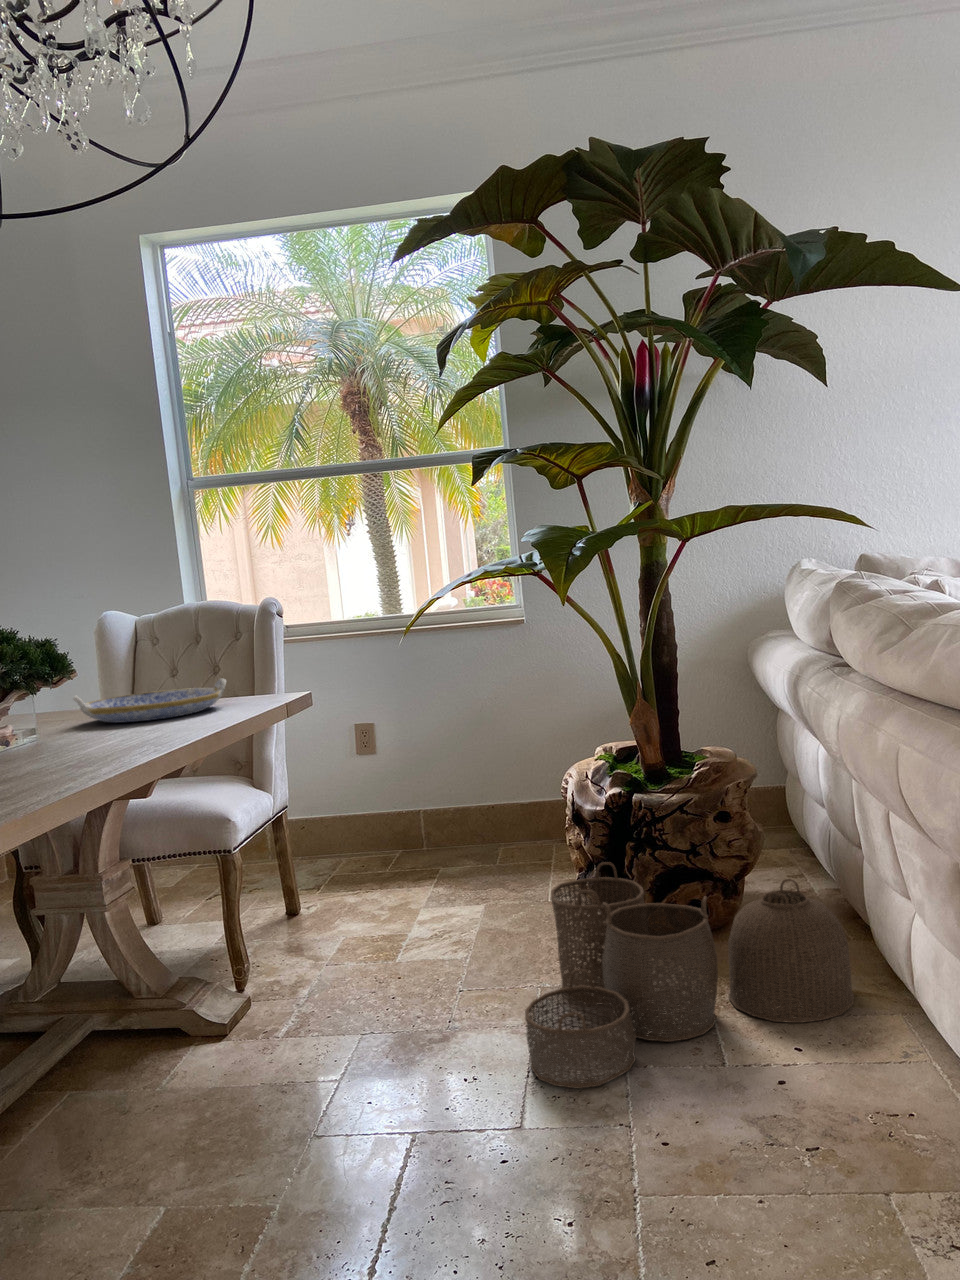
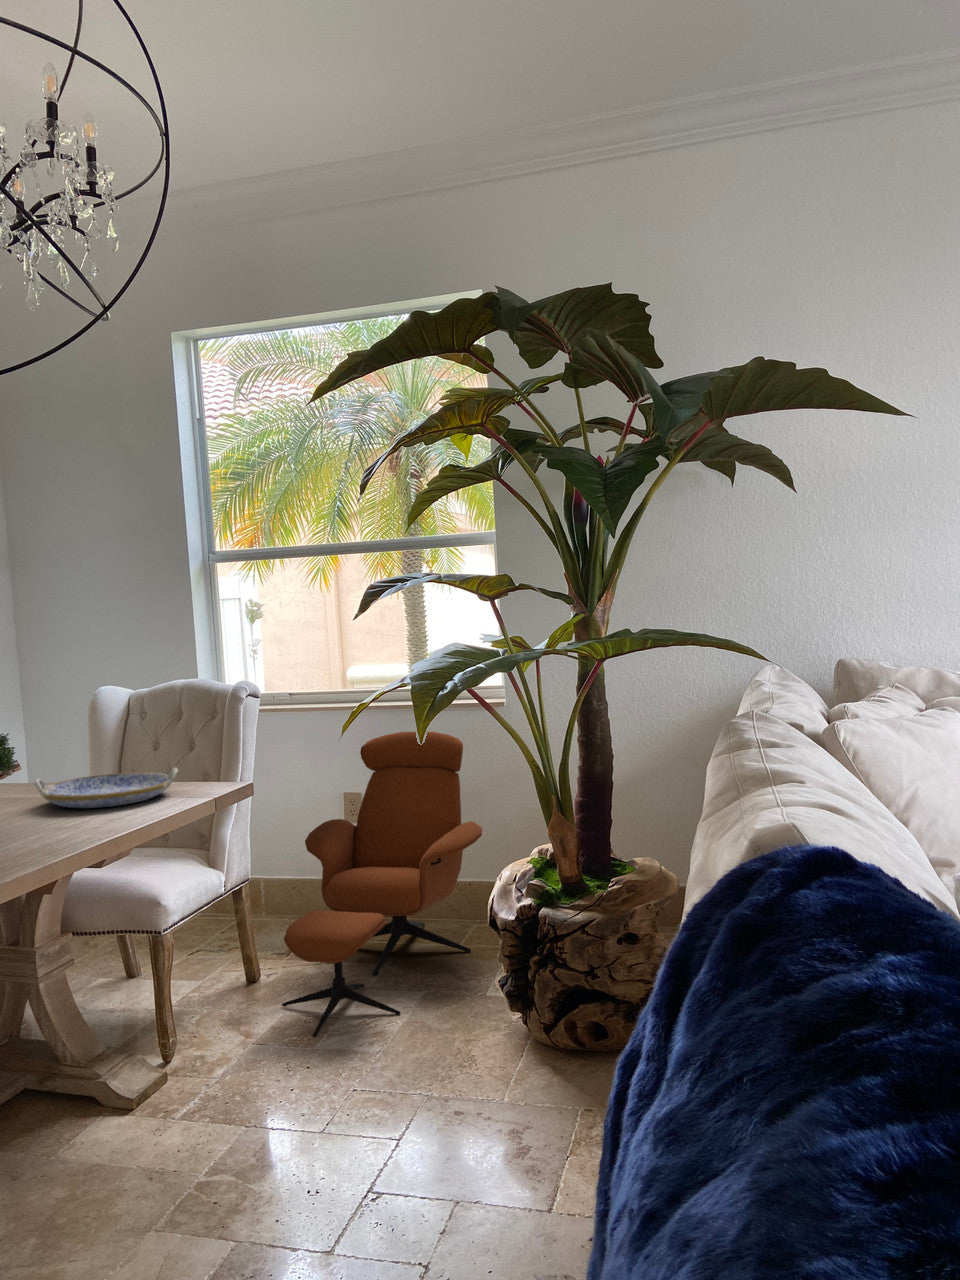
lounge chair: none [333,649,519,953] -> present [282,732,482,1037]
woven basket: present [525,862,854,1088] -> none [367,977,713,1216]

